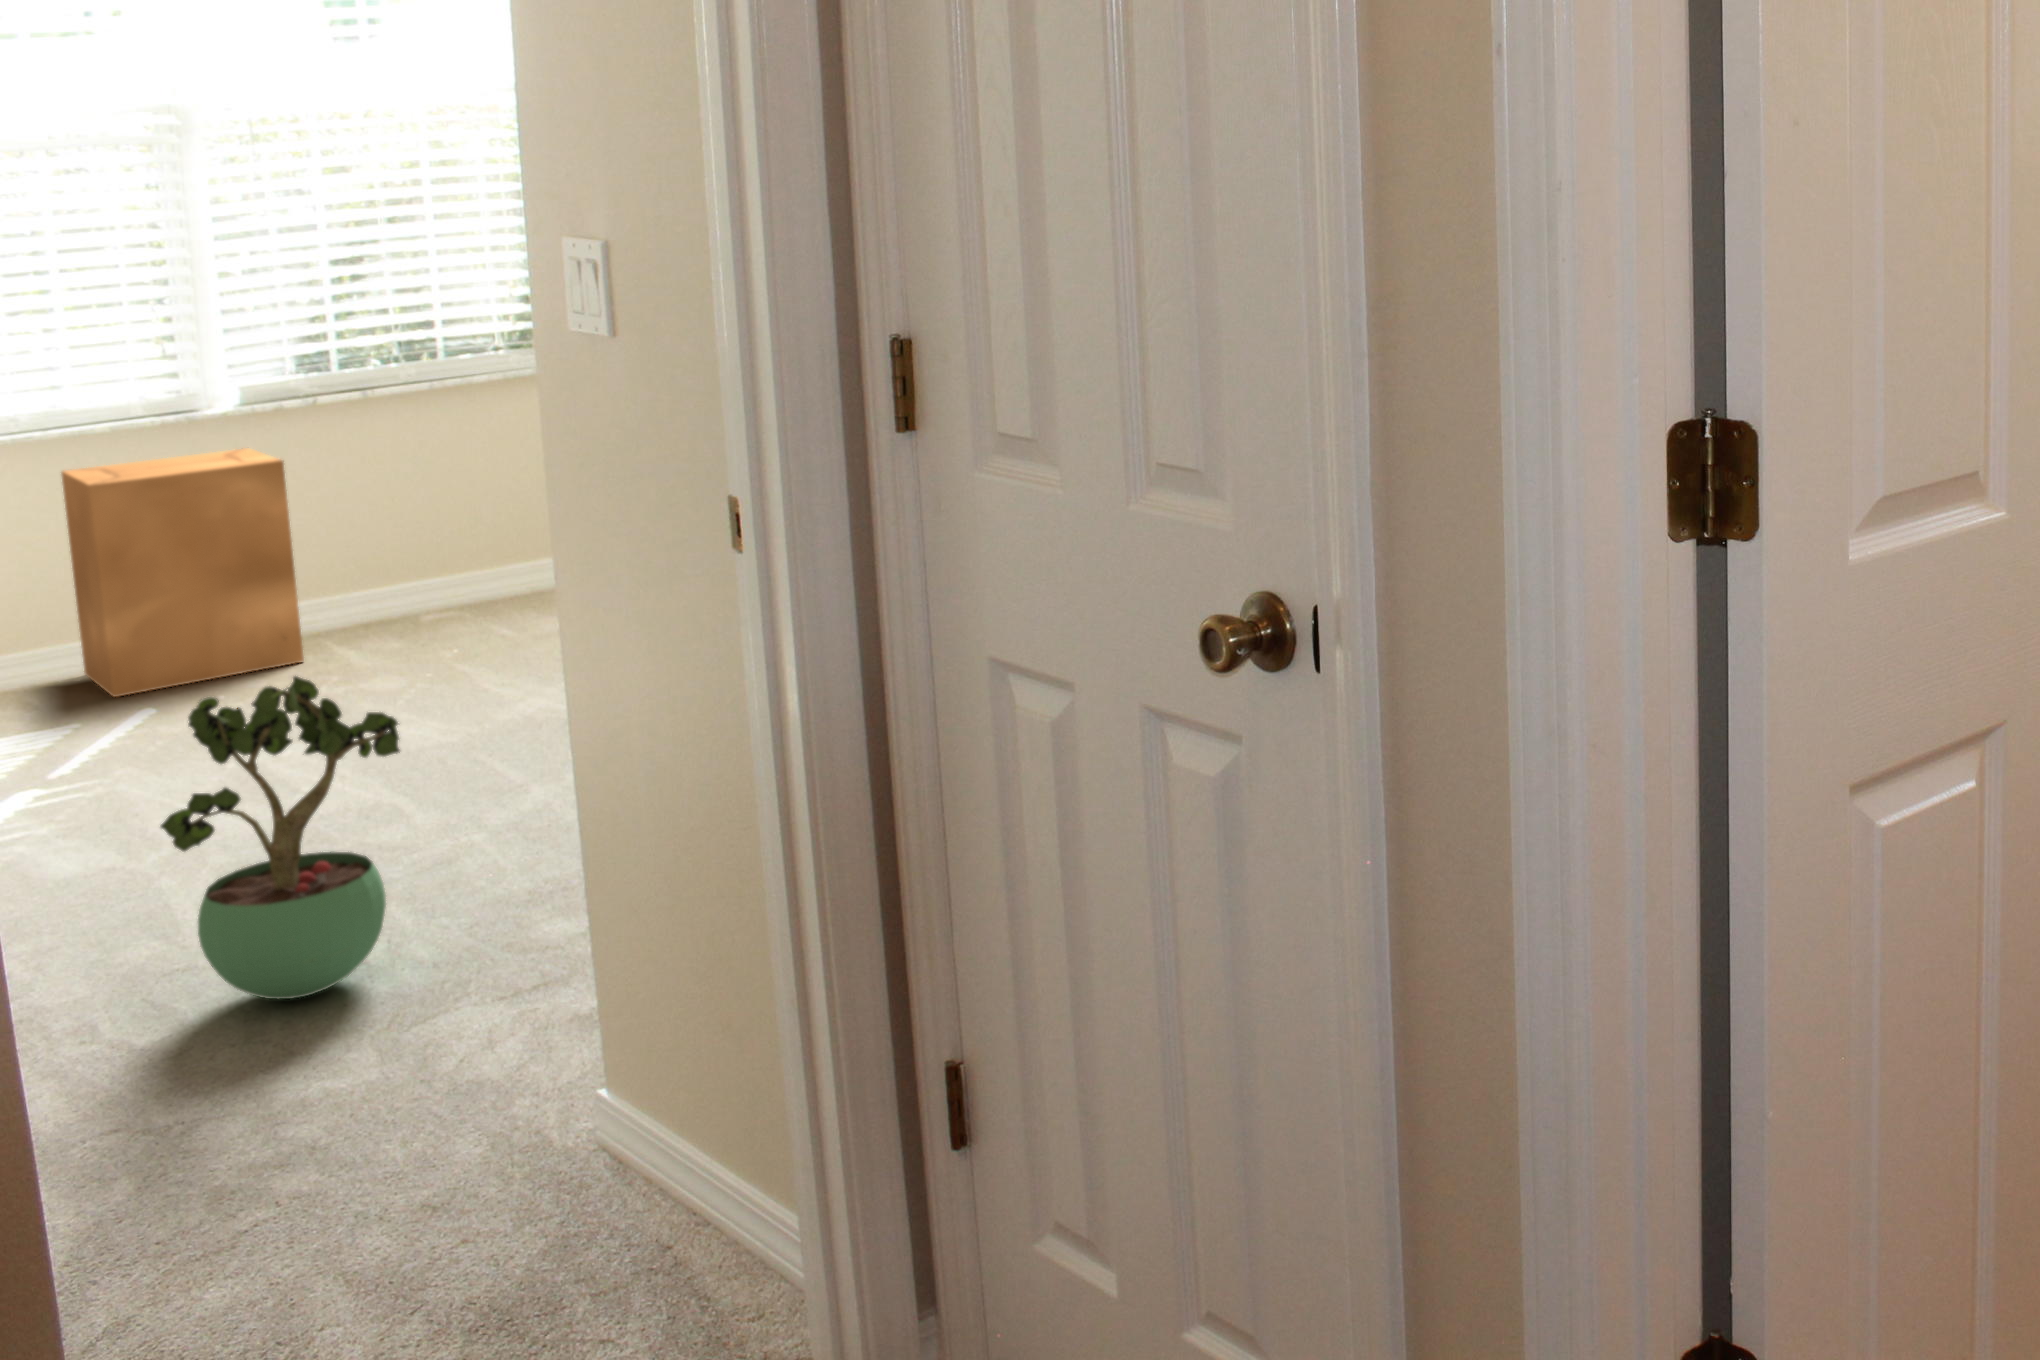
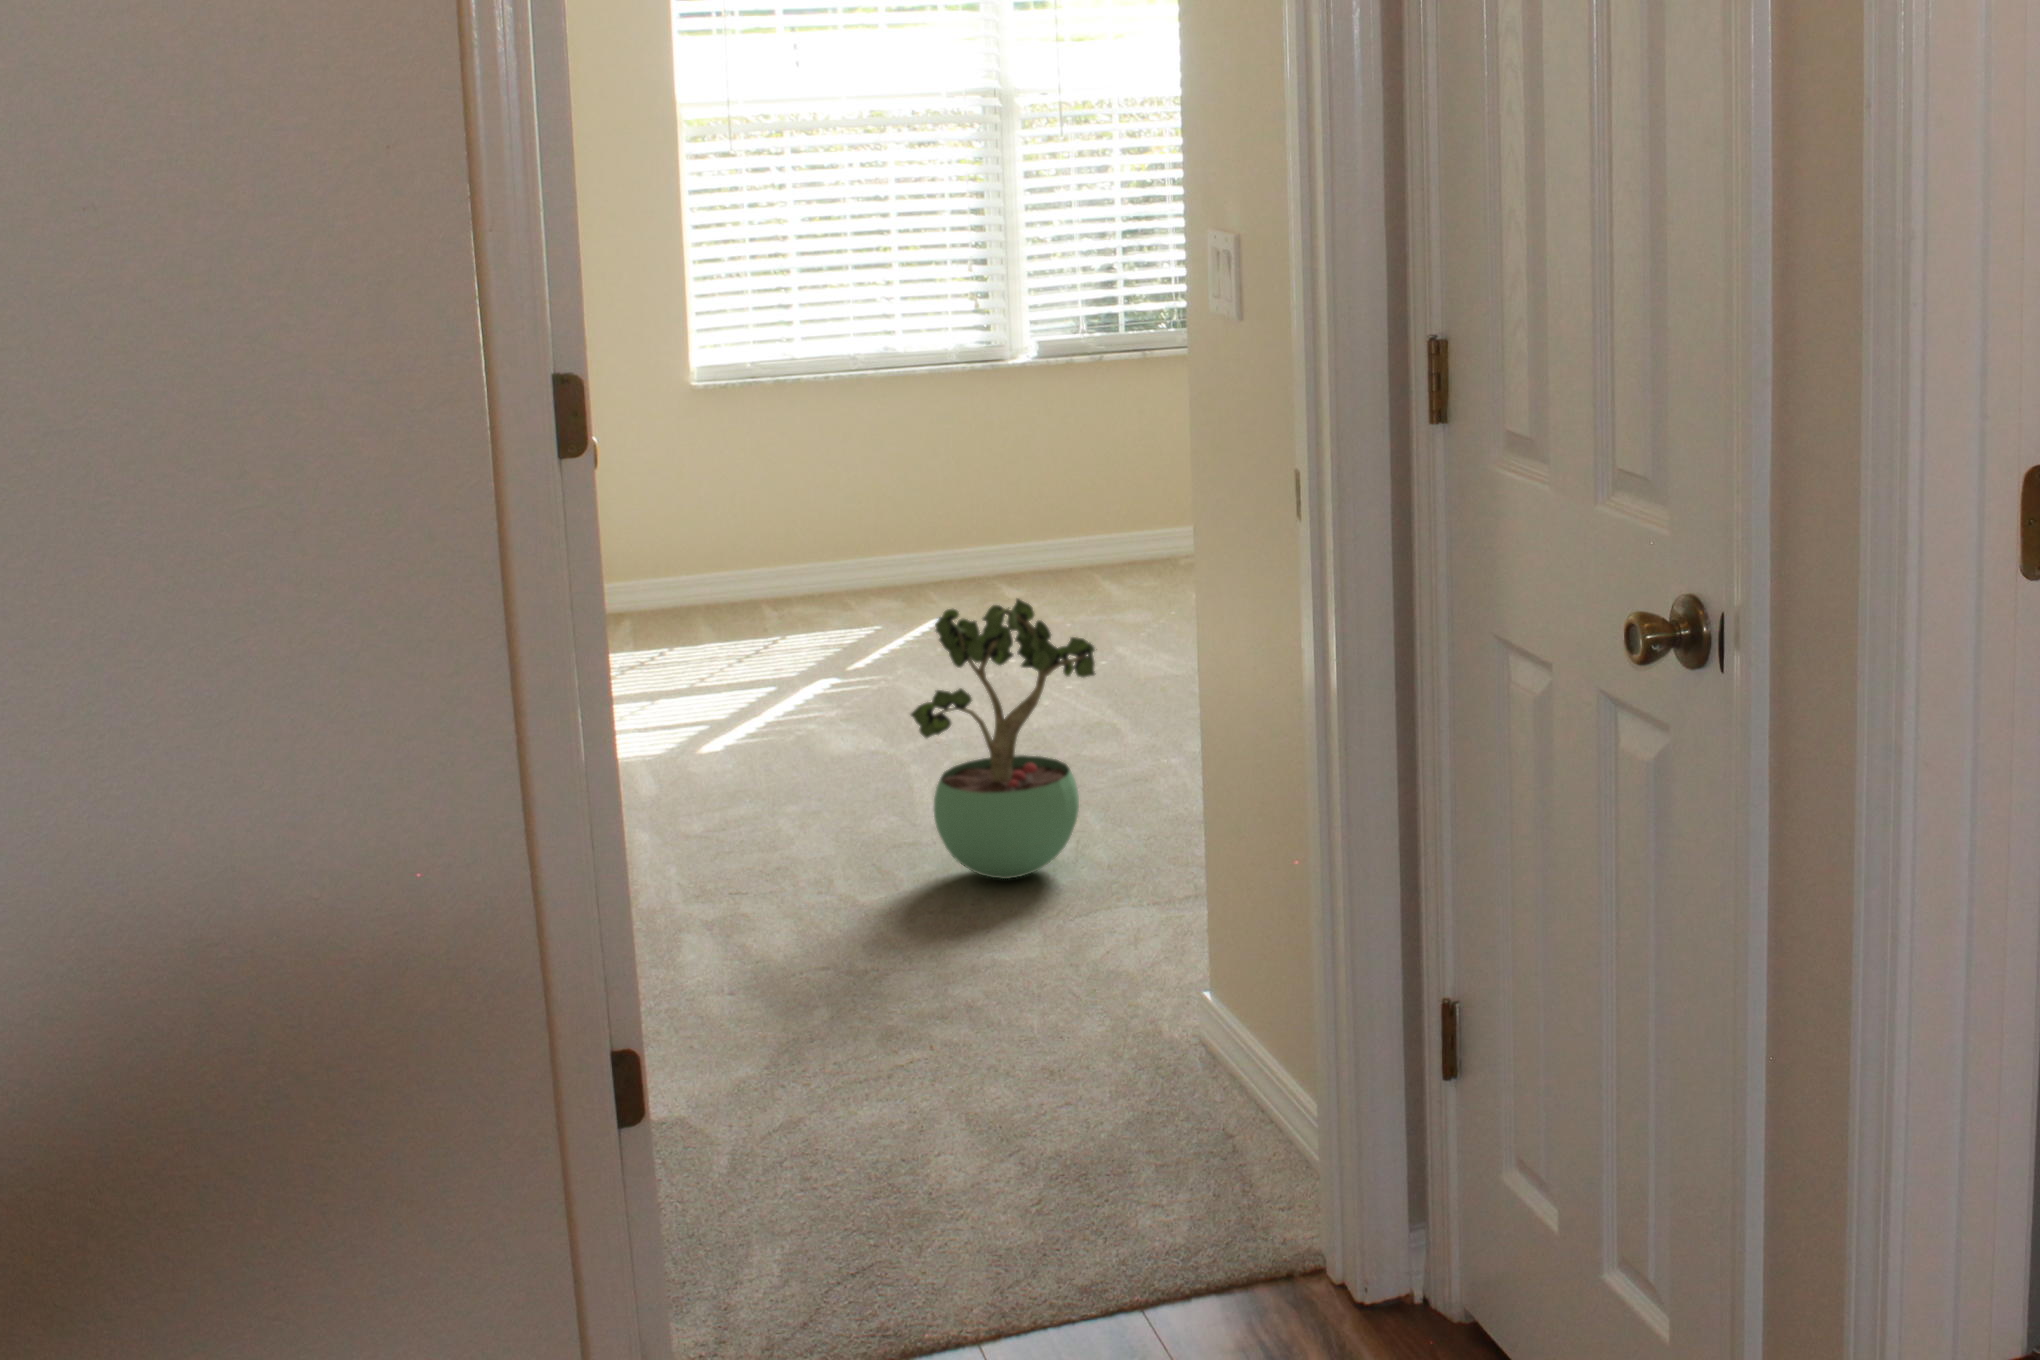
cardboard box: present [61,448,304,697] -> none [898,397,1073,608]

